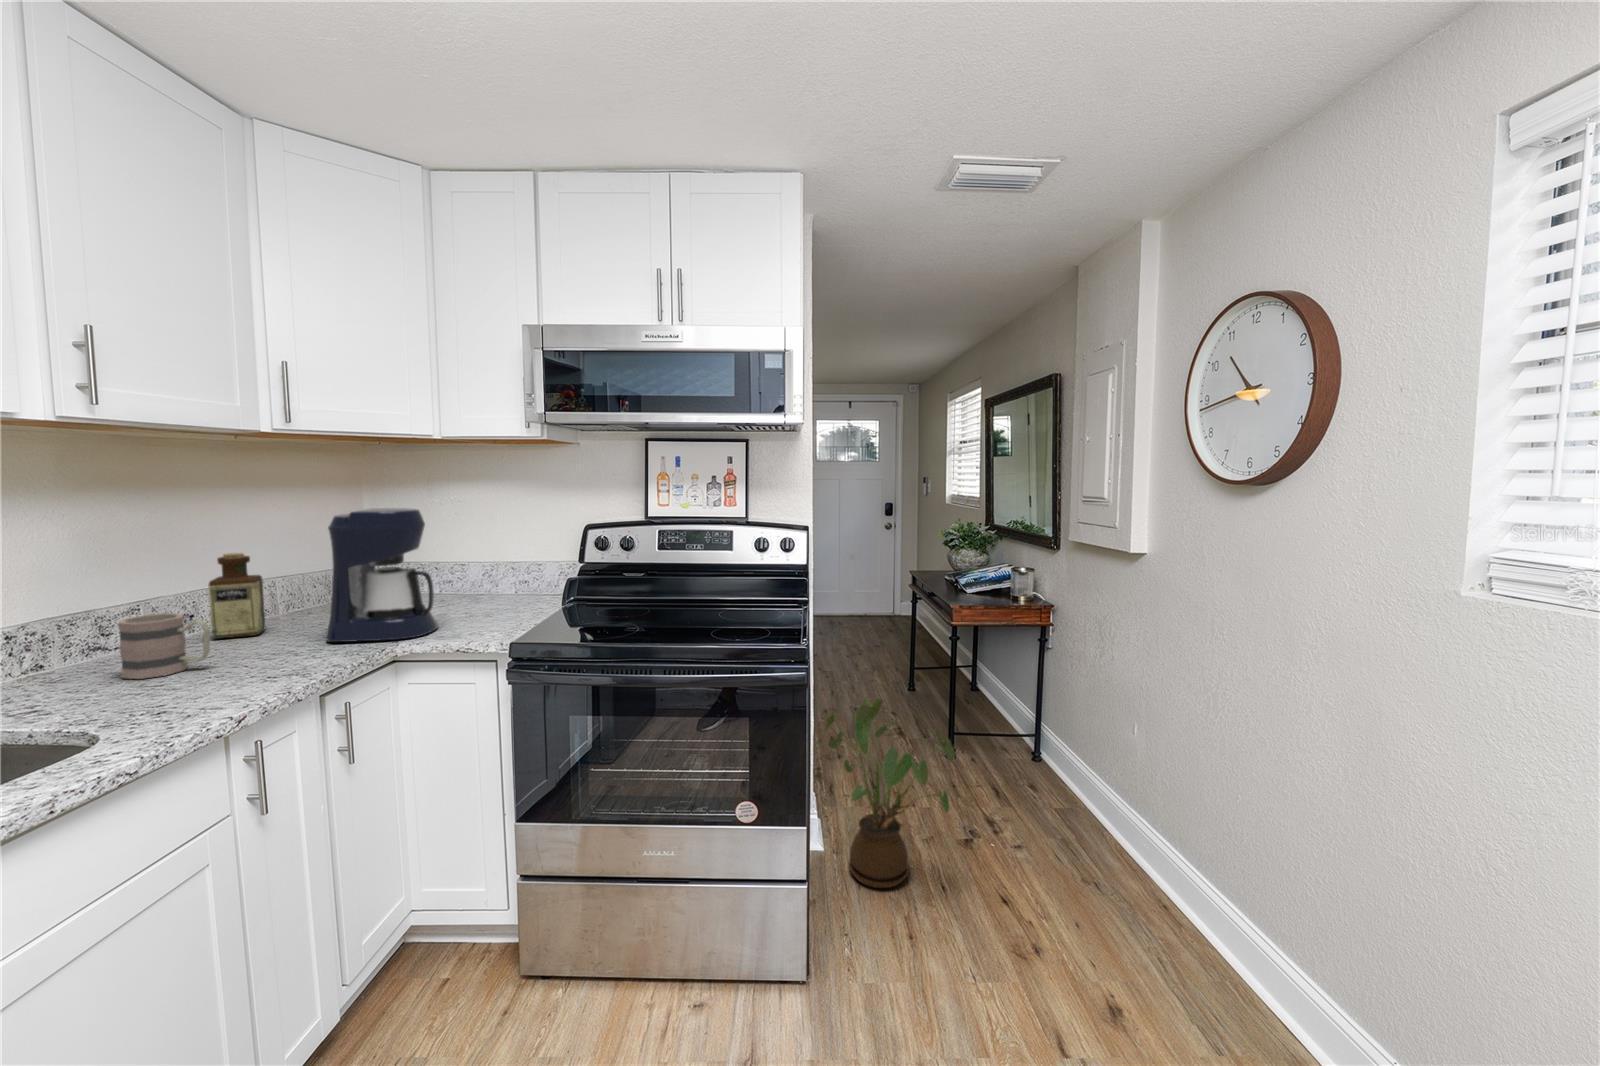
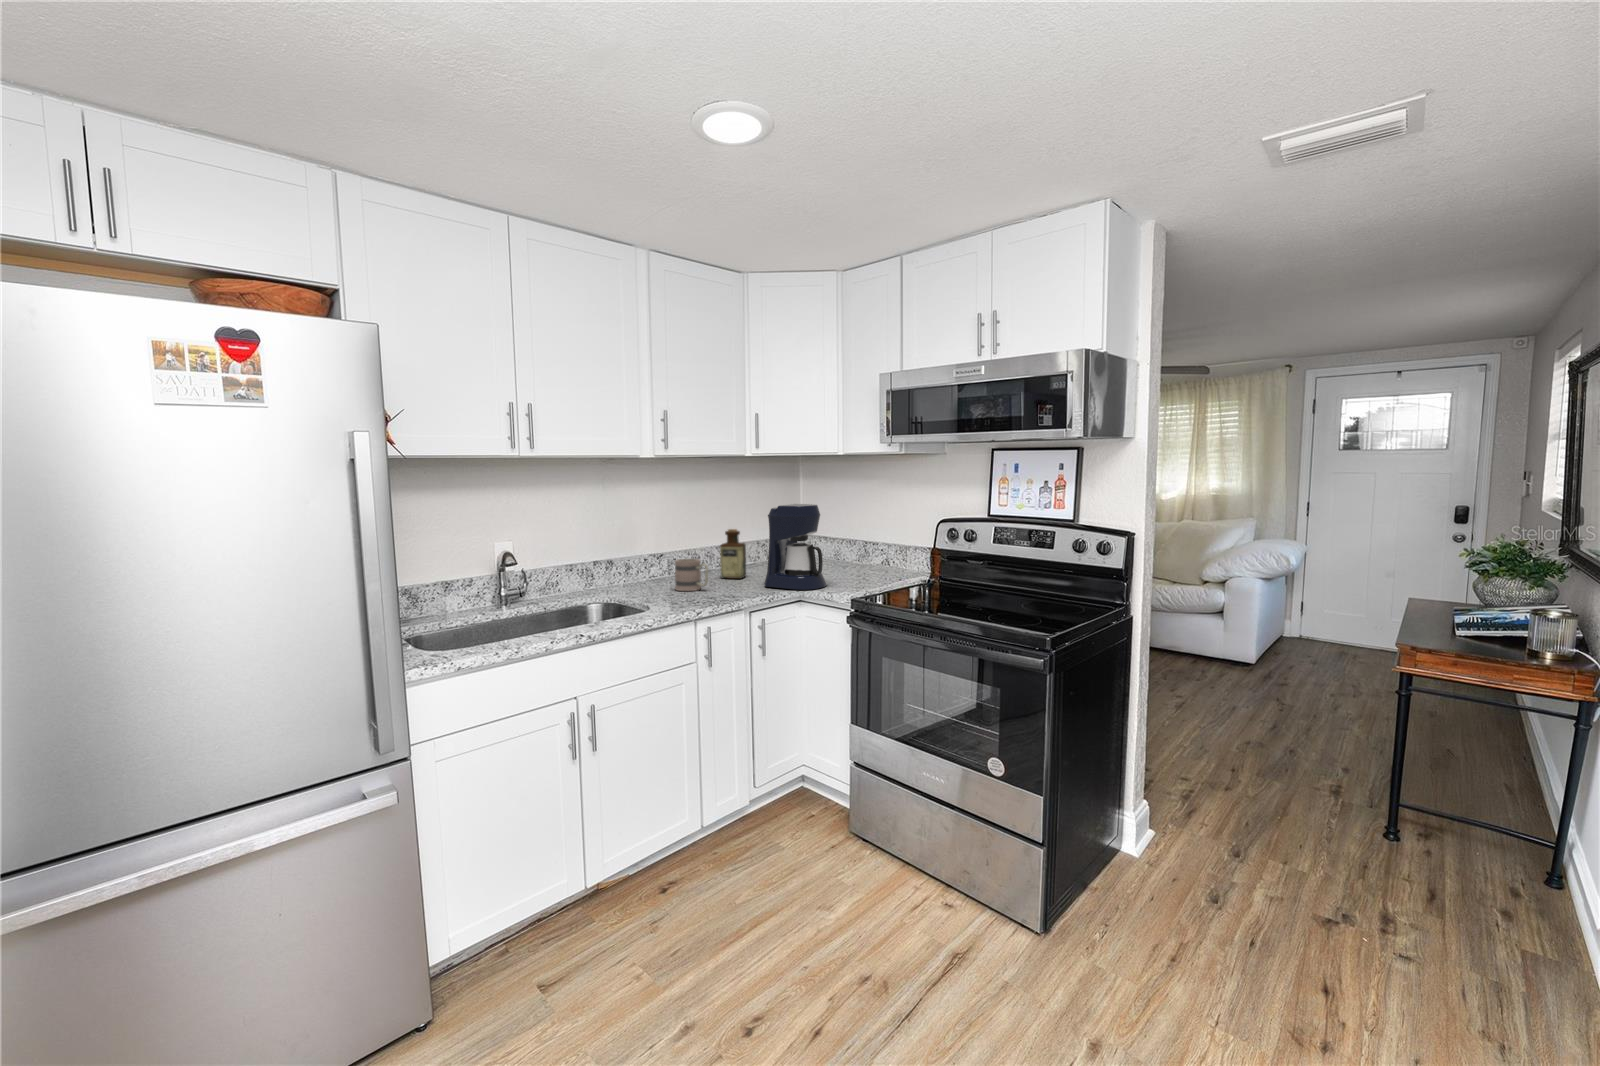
house plant: present [818,696,955,888] -> none [1130,716,1295,915]

